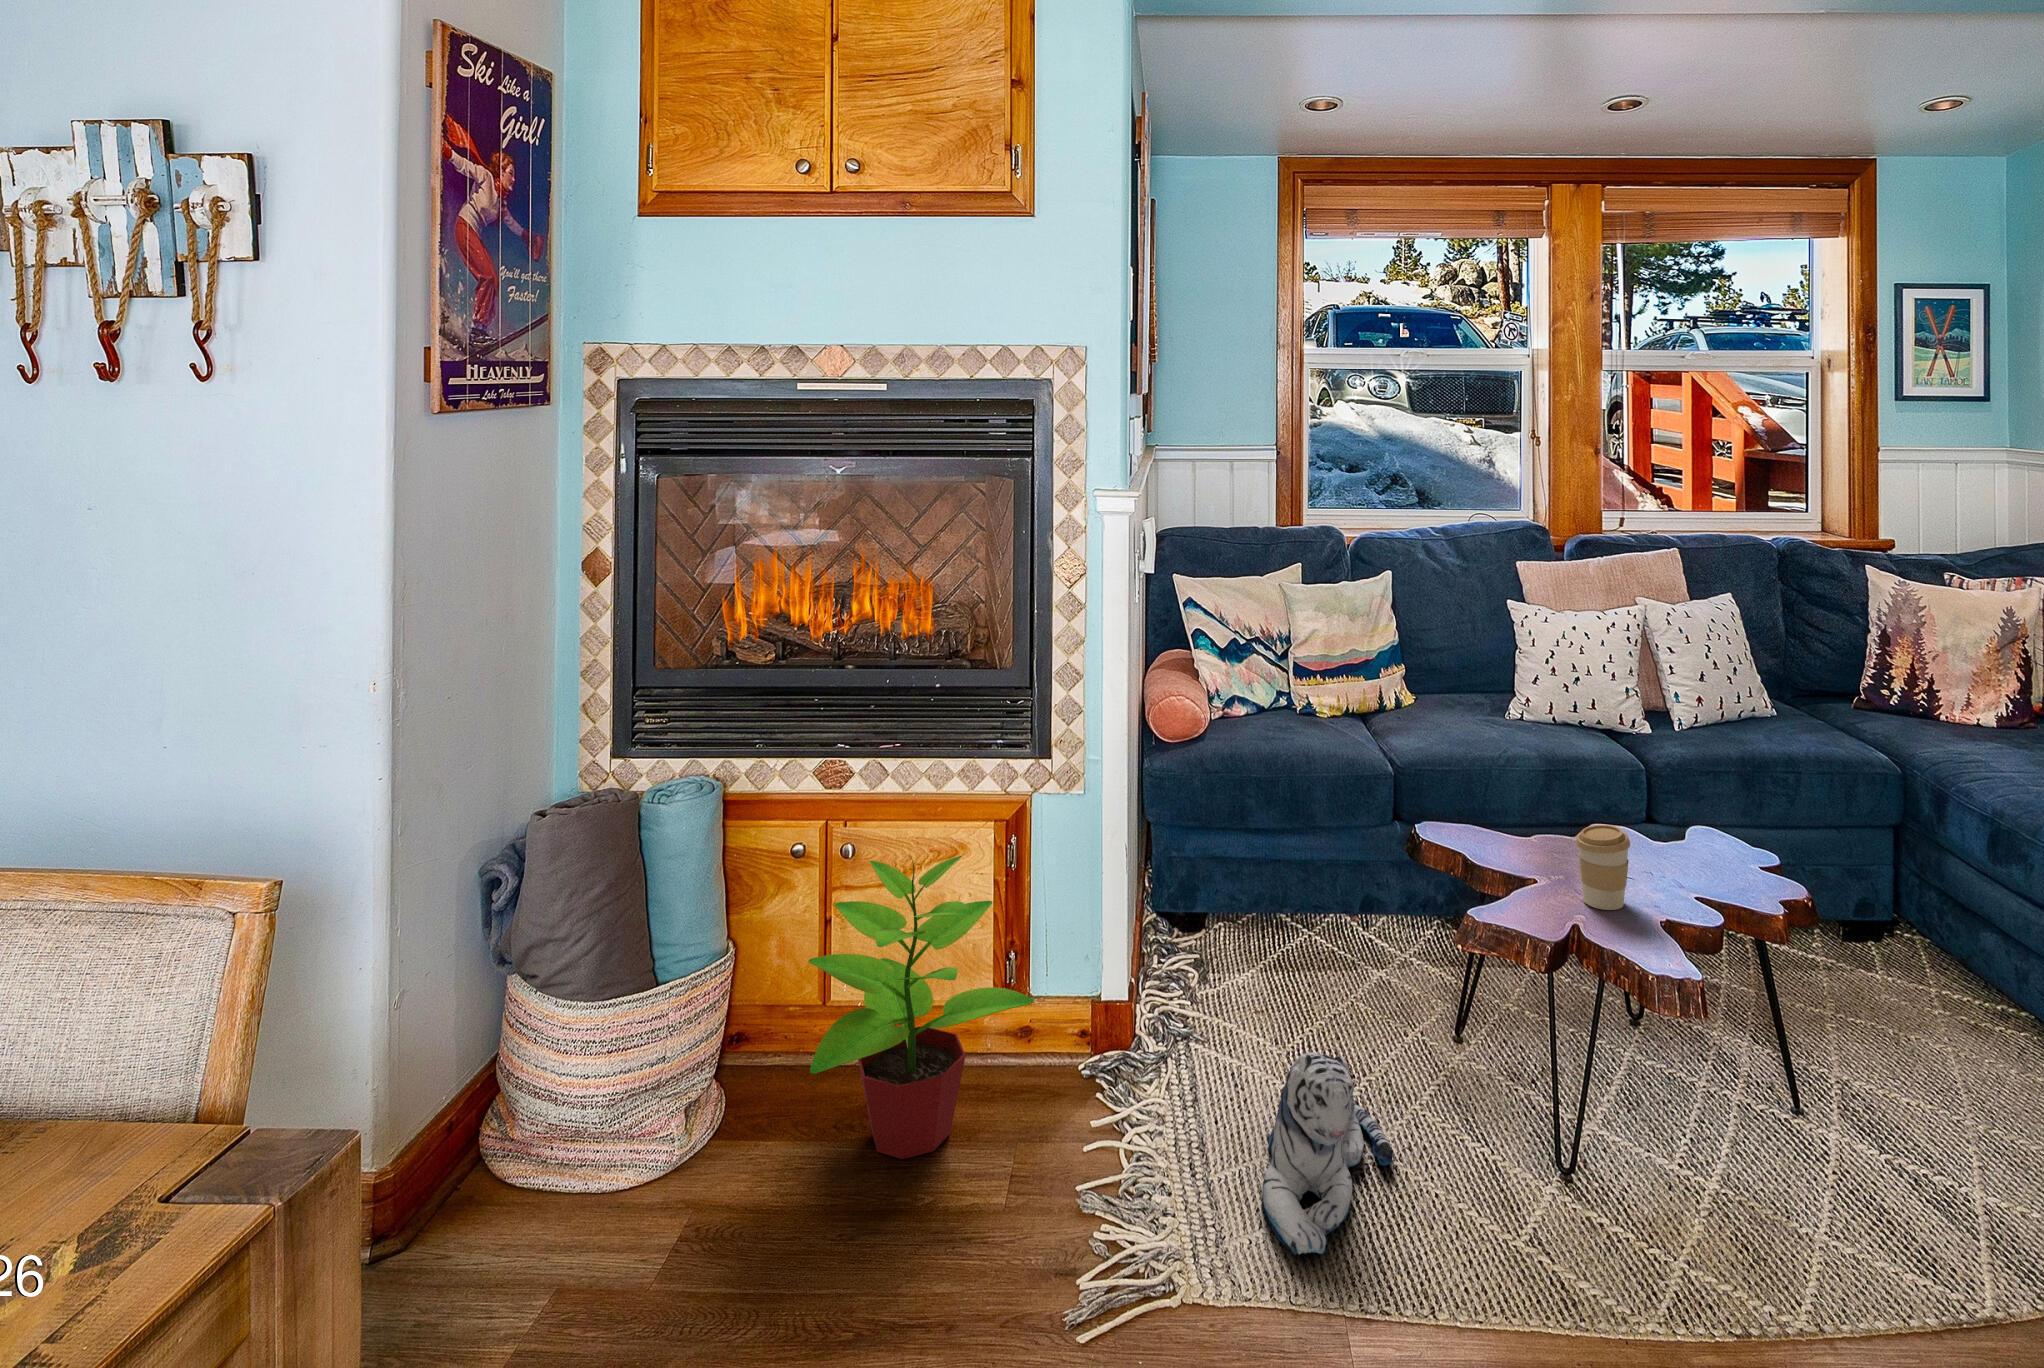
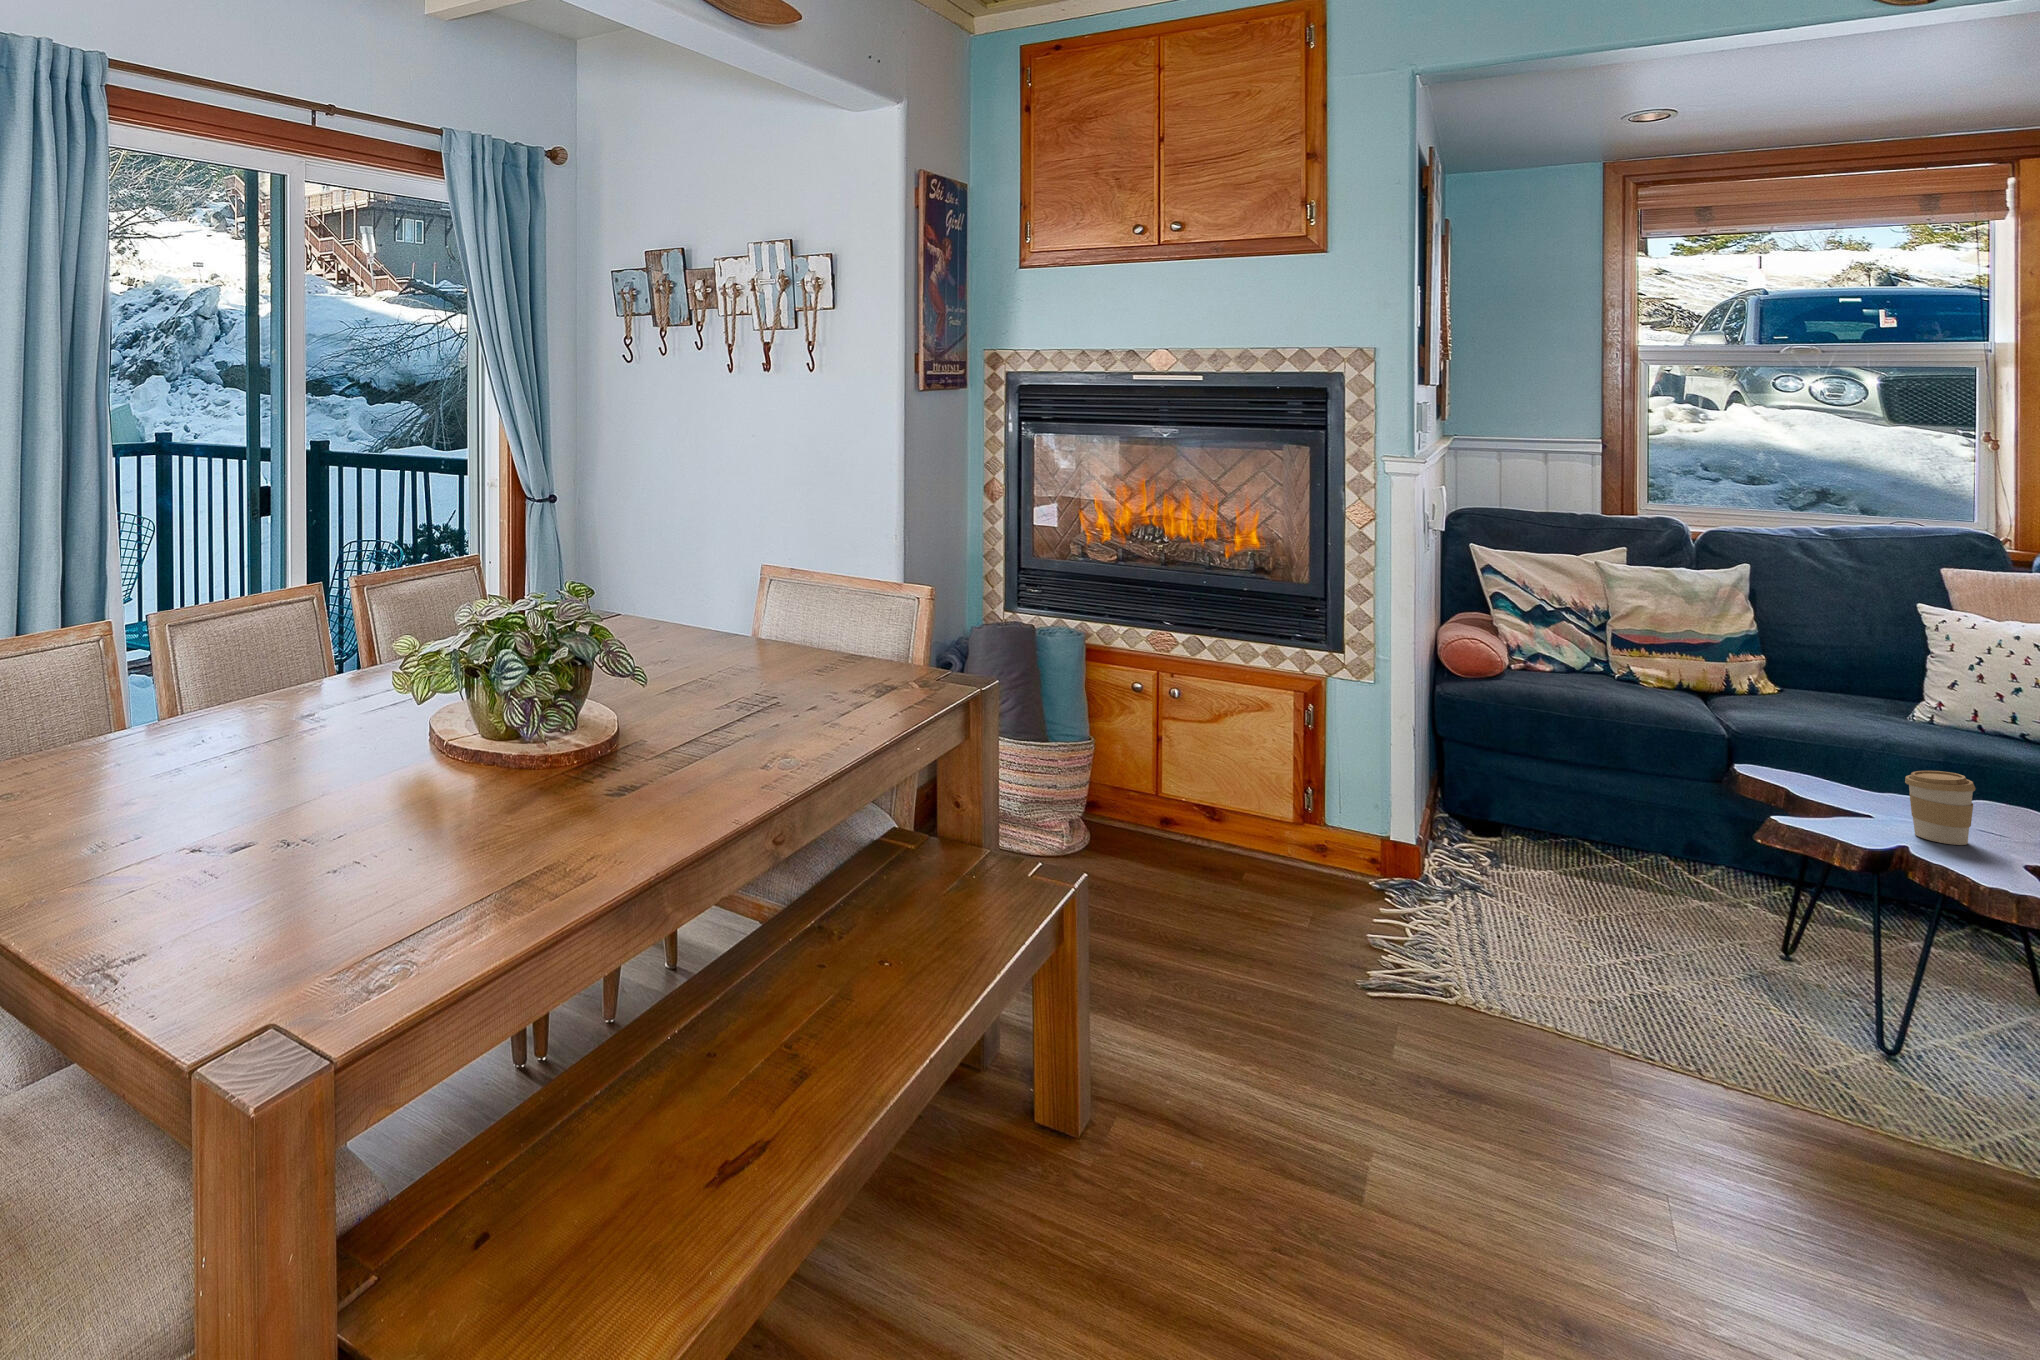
potted plant: present [808,856,1034,1159] -> none [1154,693,1331,894]
plush toy: present [1261,1052,1394,1255] -> none [1534,884,1675,1016]

